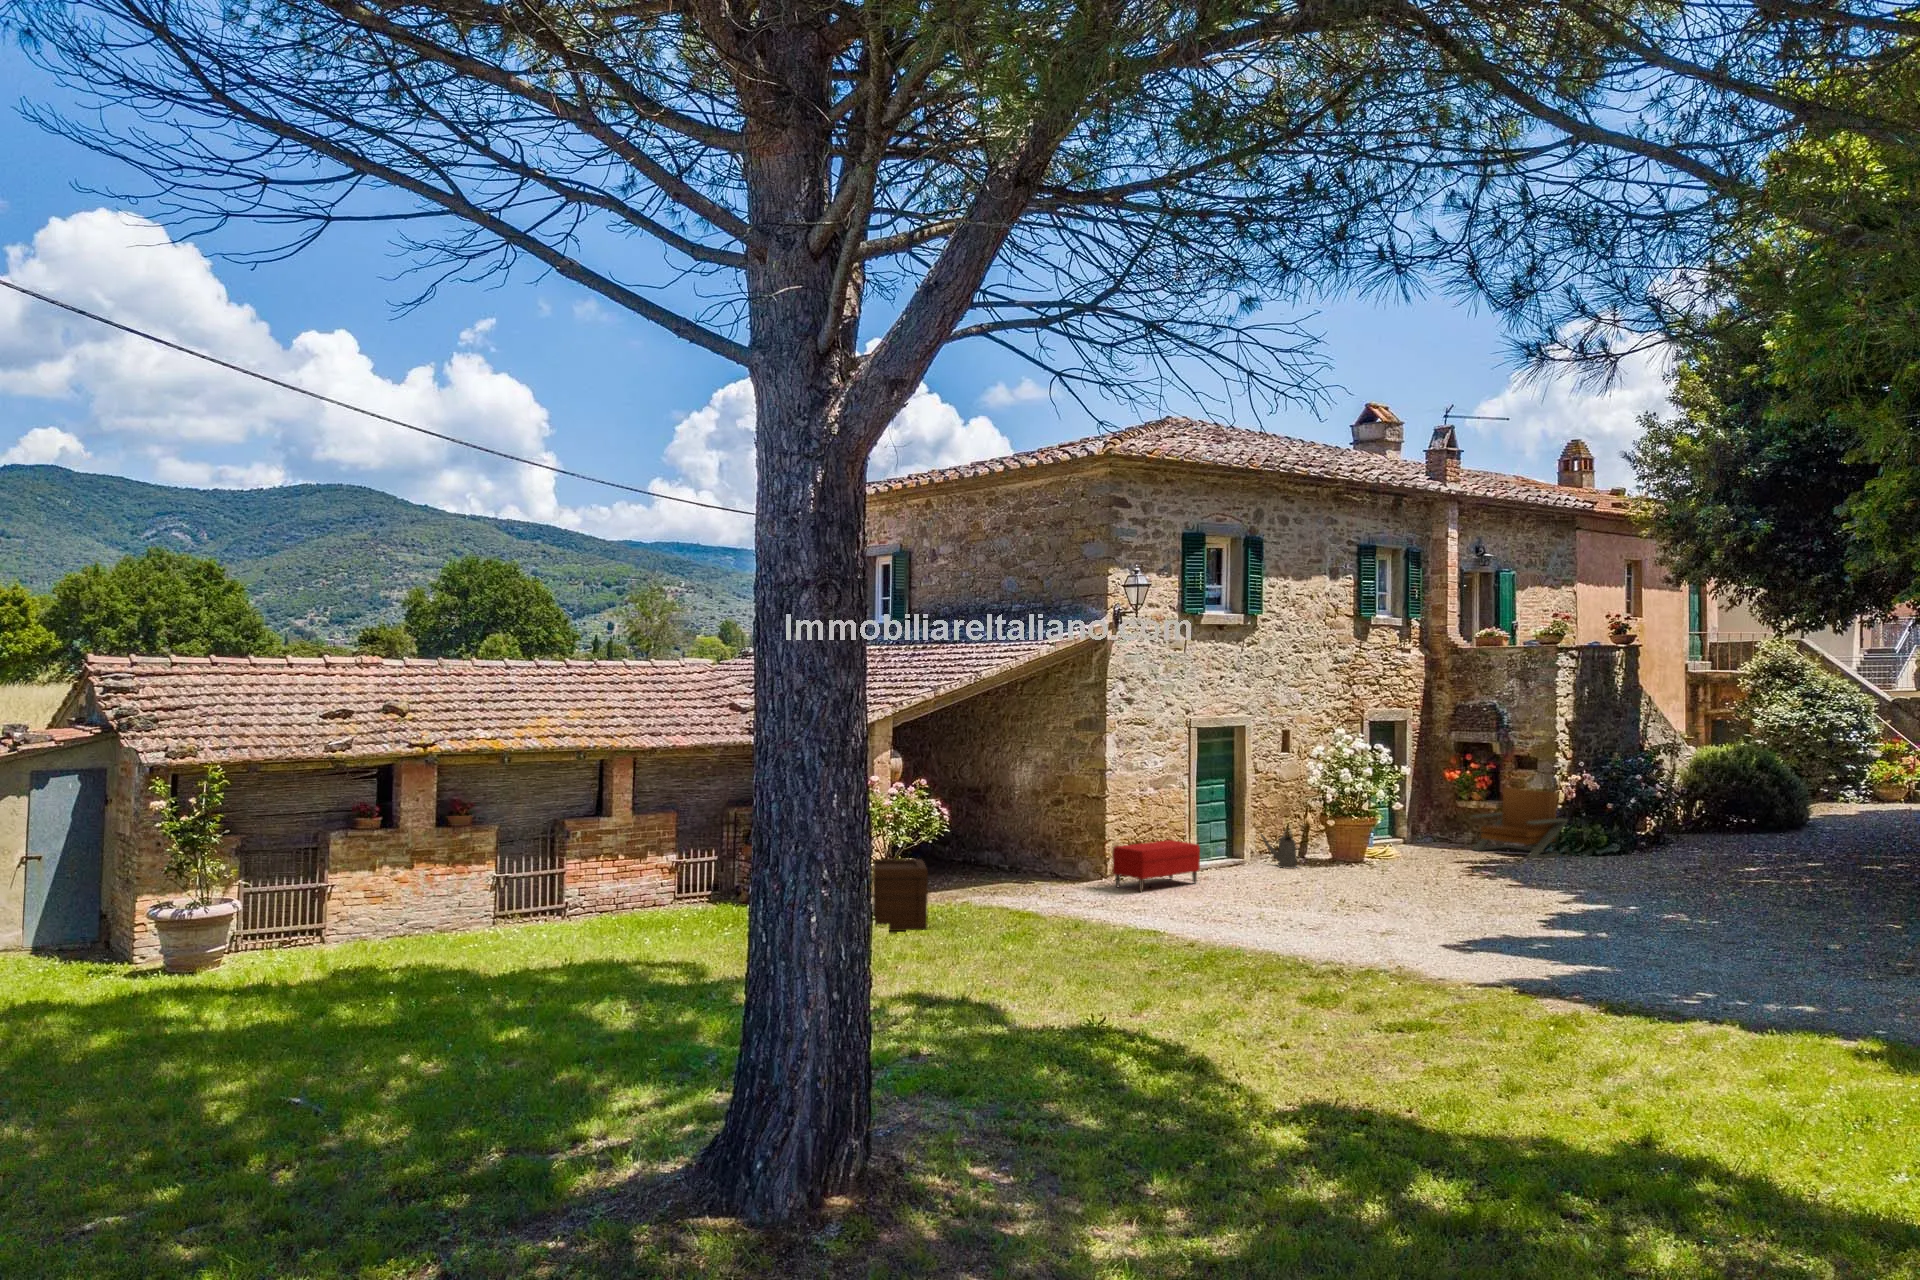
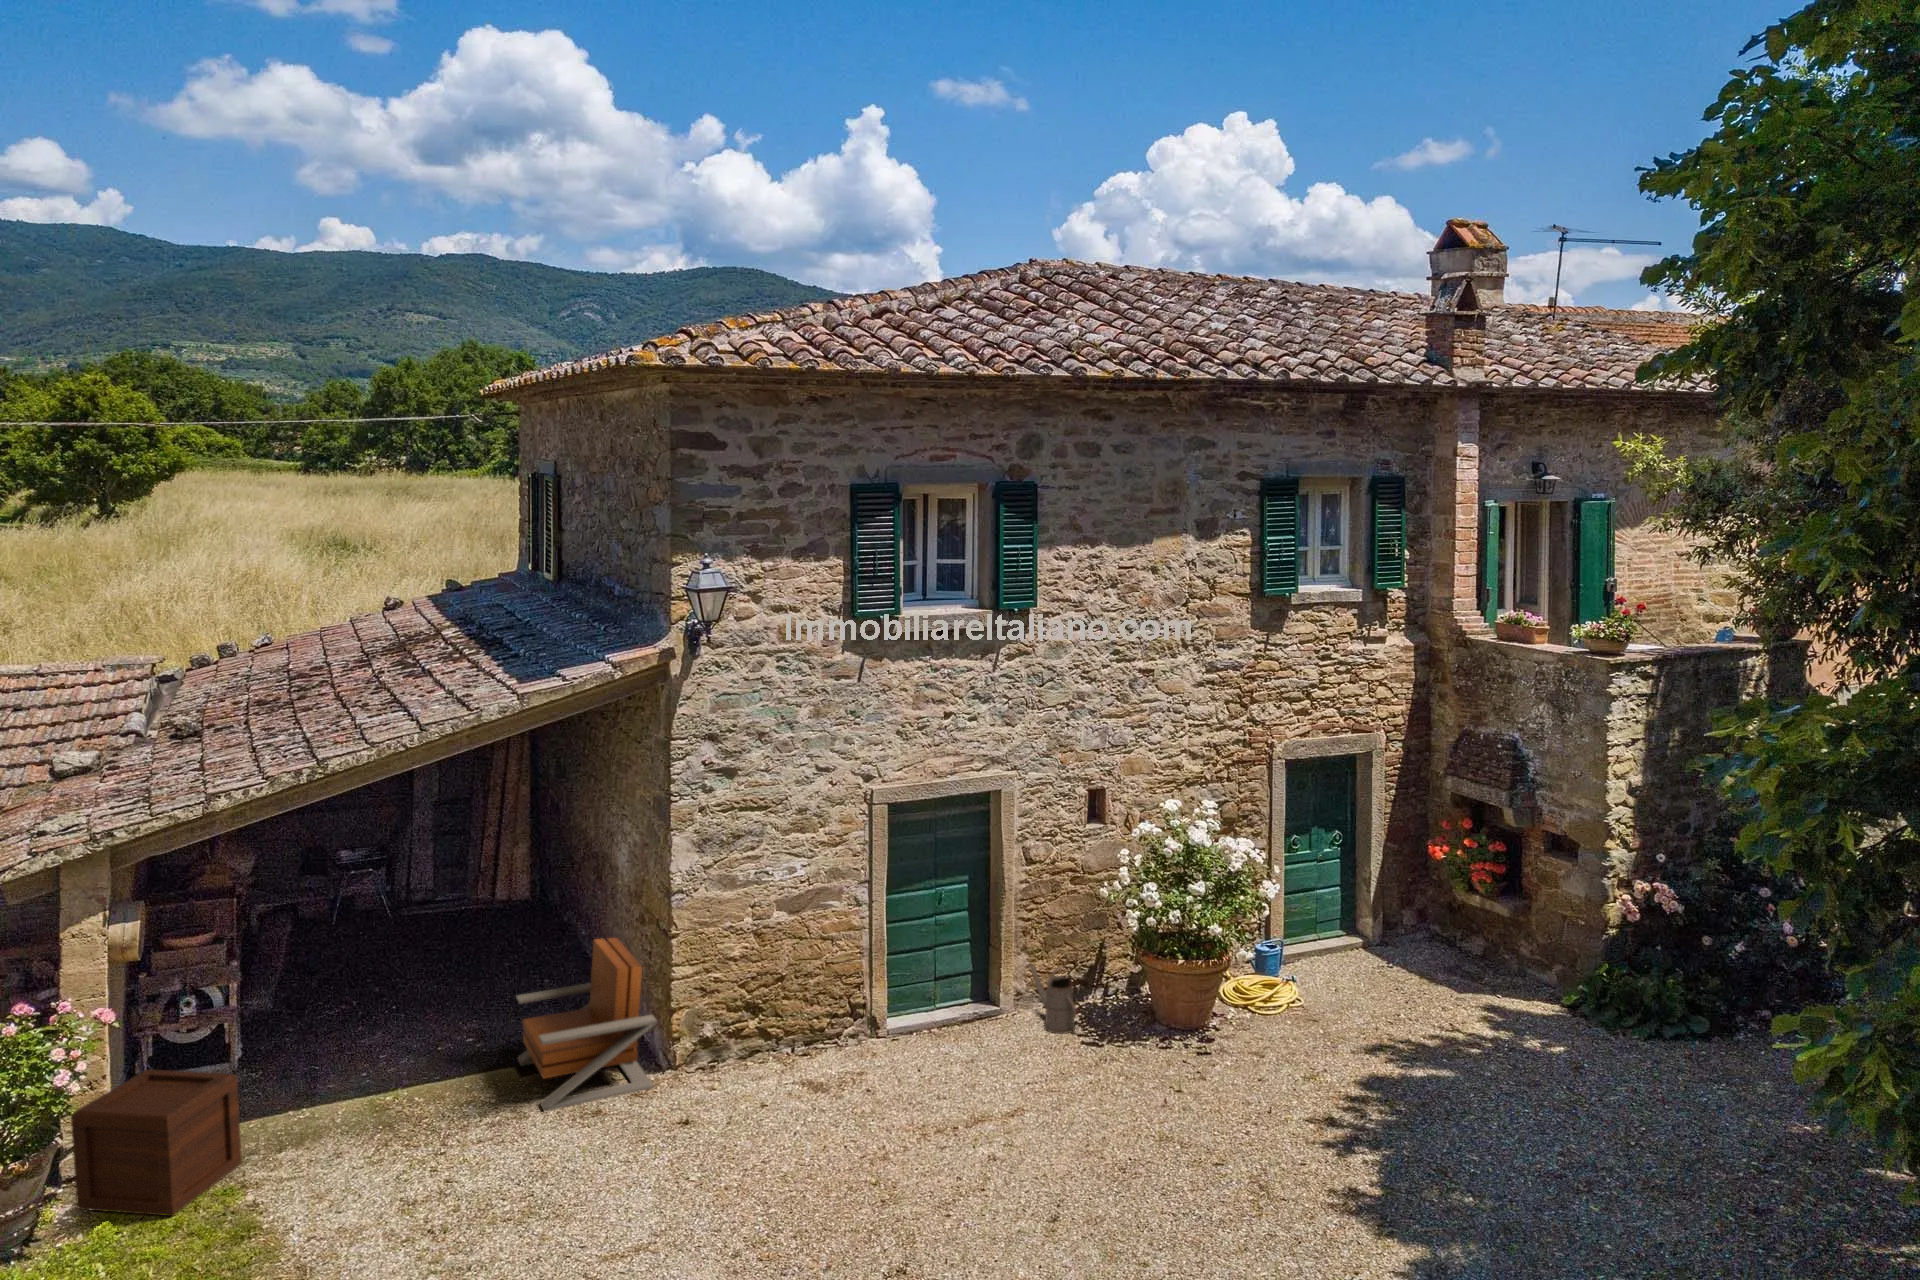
lounge chair: present [1473,788,1568,859] -> present [516,938,657,1111]
bench: present [1113,840,1200,892] -> none [688,993,842,1101]

